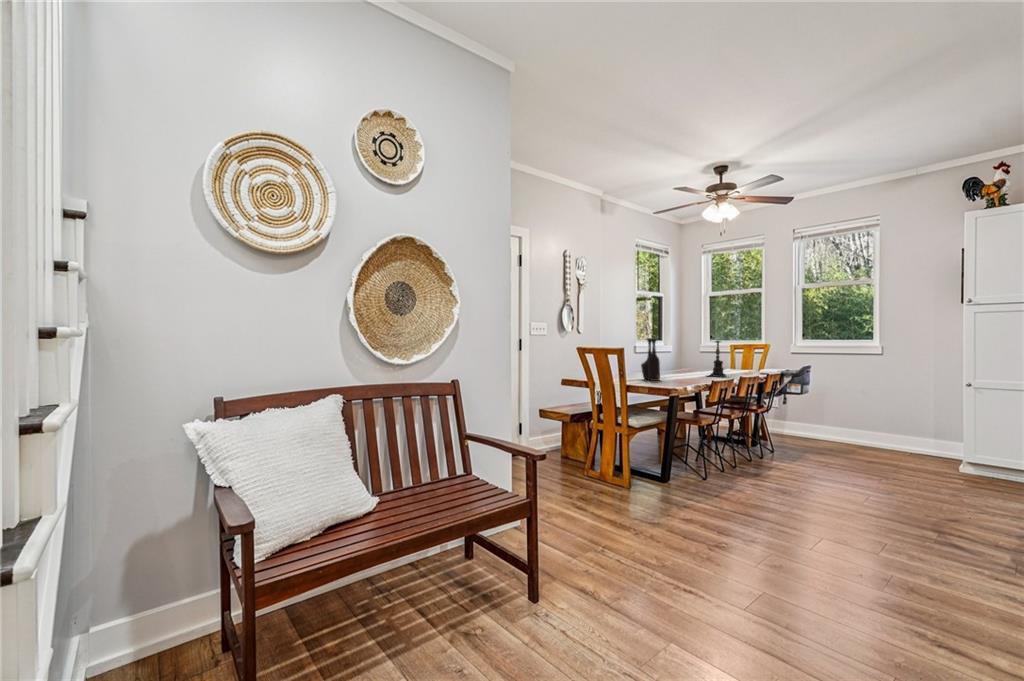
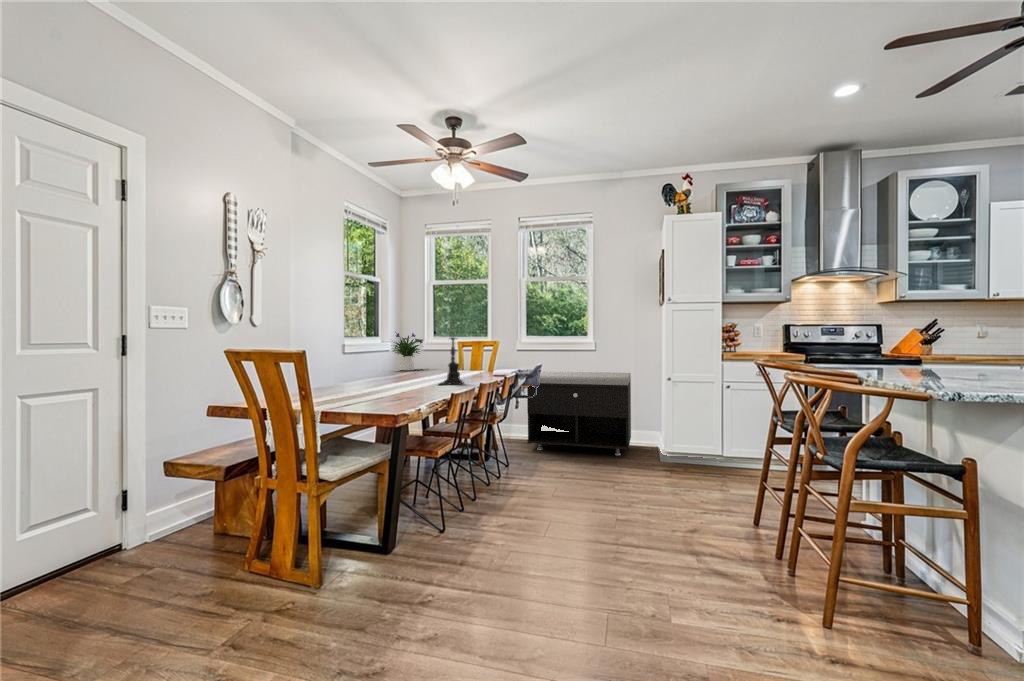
flower arrangement: none [667,335,701,368] -> present [393,333,423,370]
vase: present [641,338,660,381] -> none [350,333,379,397]
storage bench: none [797,373,929,460] -> present [527,371,631,456]

